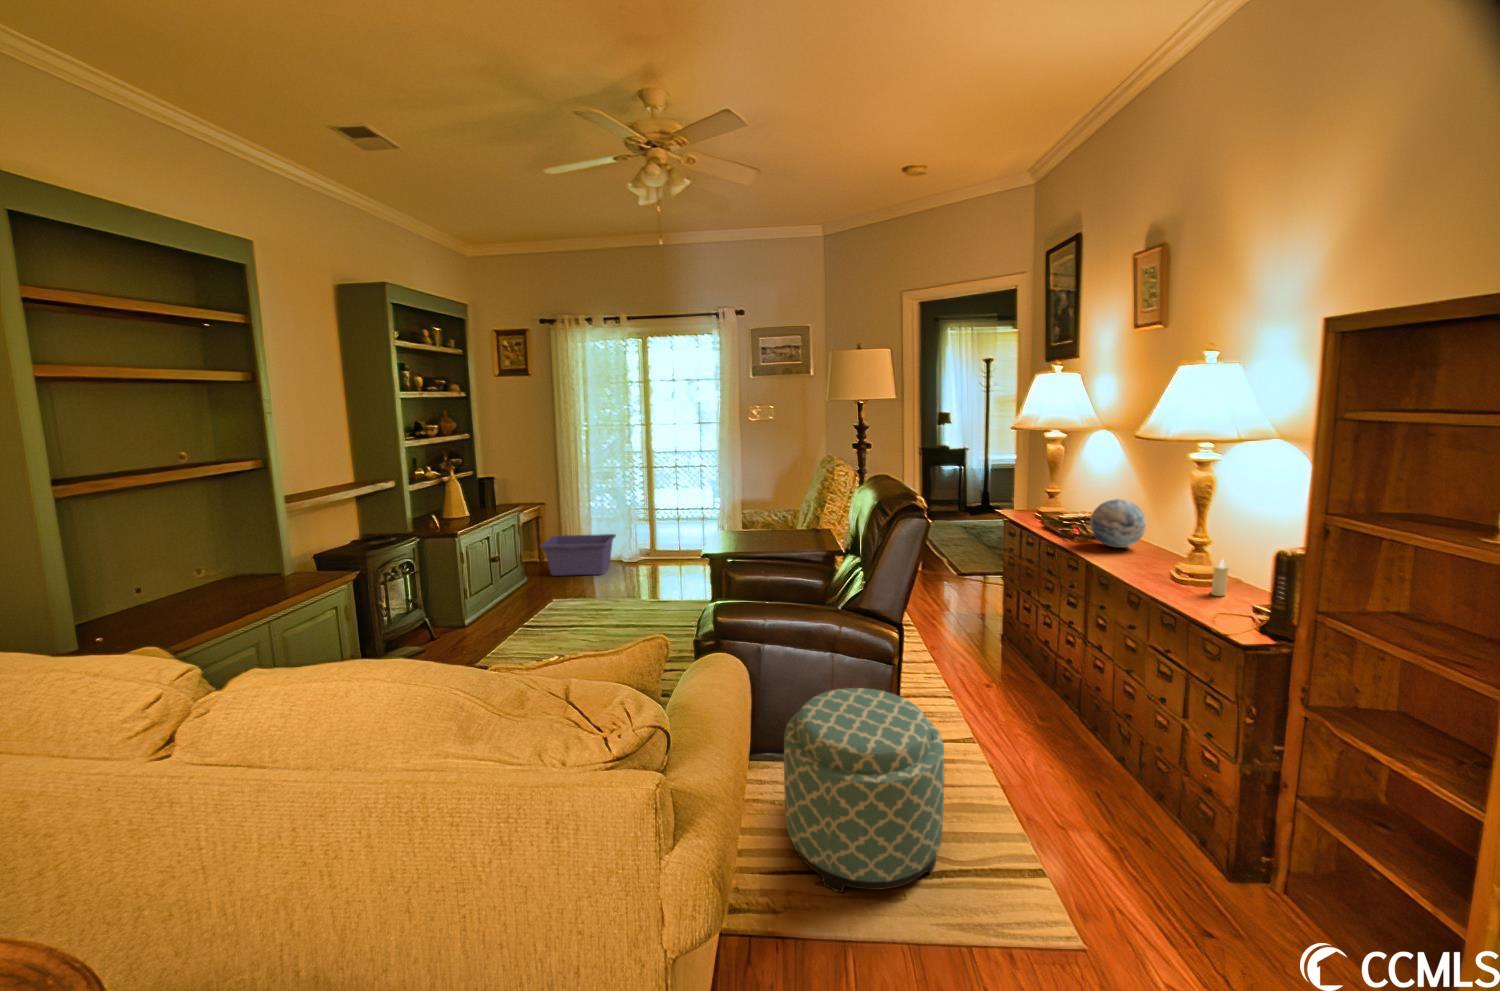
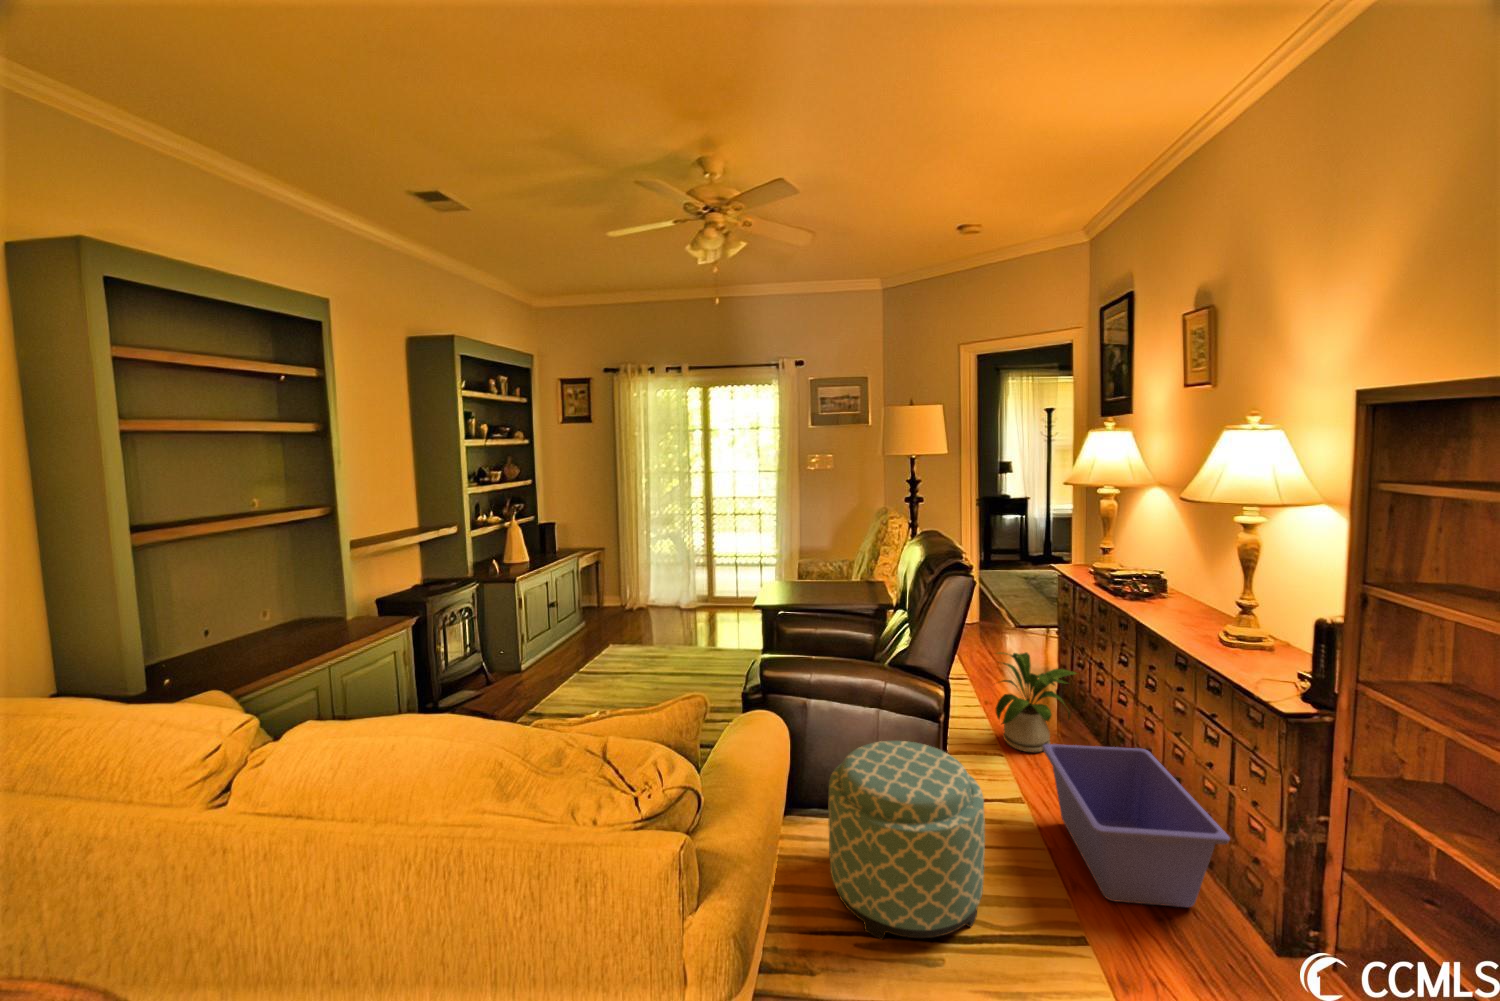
decorative orb: present [1090,499,1146,548] -> none [1142,561,1200,610]
storage bin: present [540,534,616,576] -> present [1042,744,1230,907]
candle: present [1211,560,1229,596] -> none [1258,625,1276,663]
house plant: none [939,594,1025,692] -> present [996,652,1076,752]

